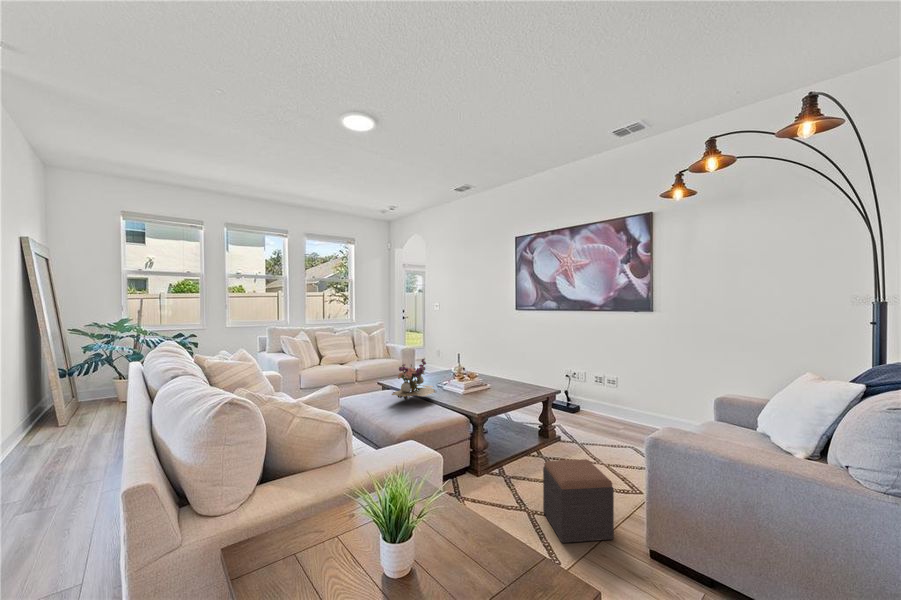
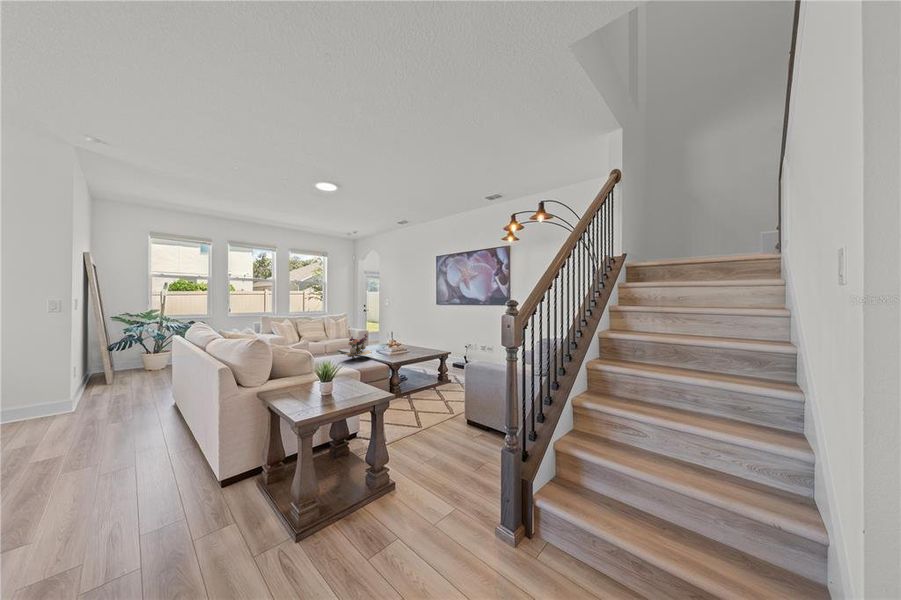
footstool: present [543,459,614,543] -> none [423,383,454,422]

